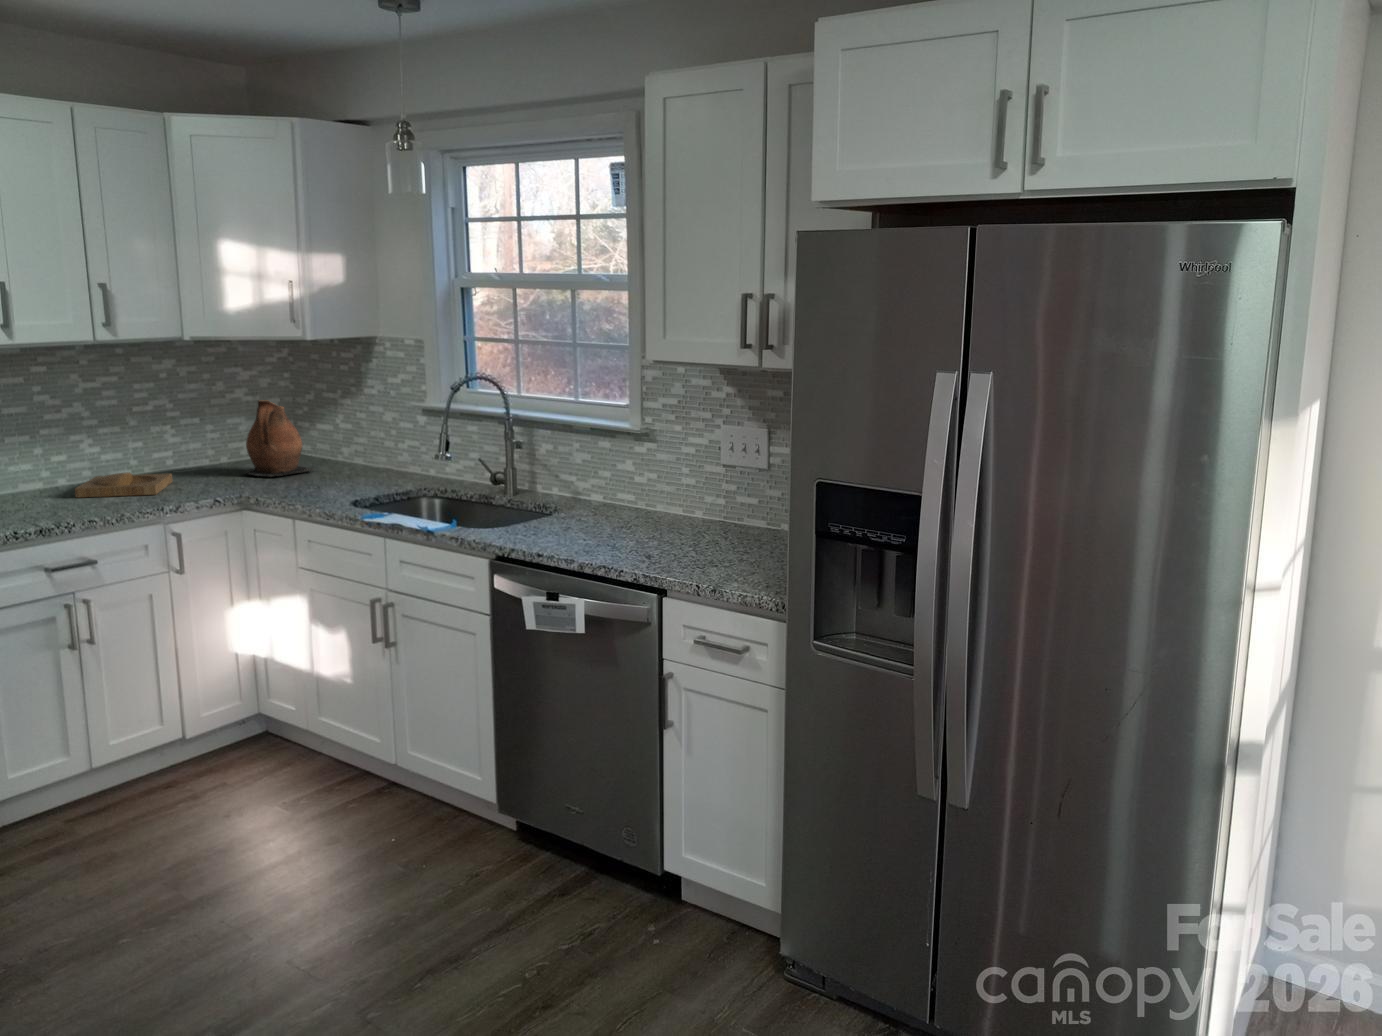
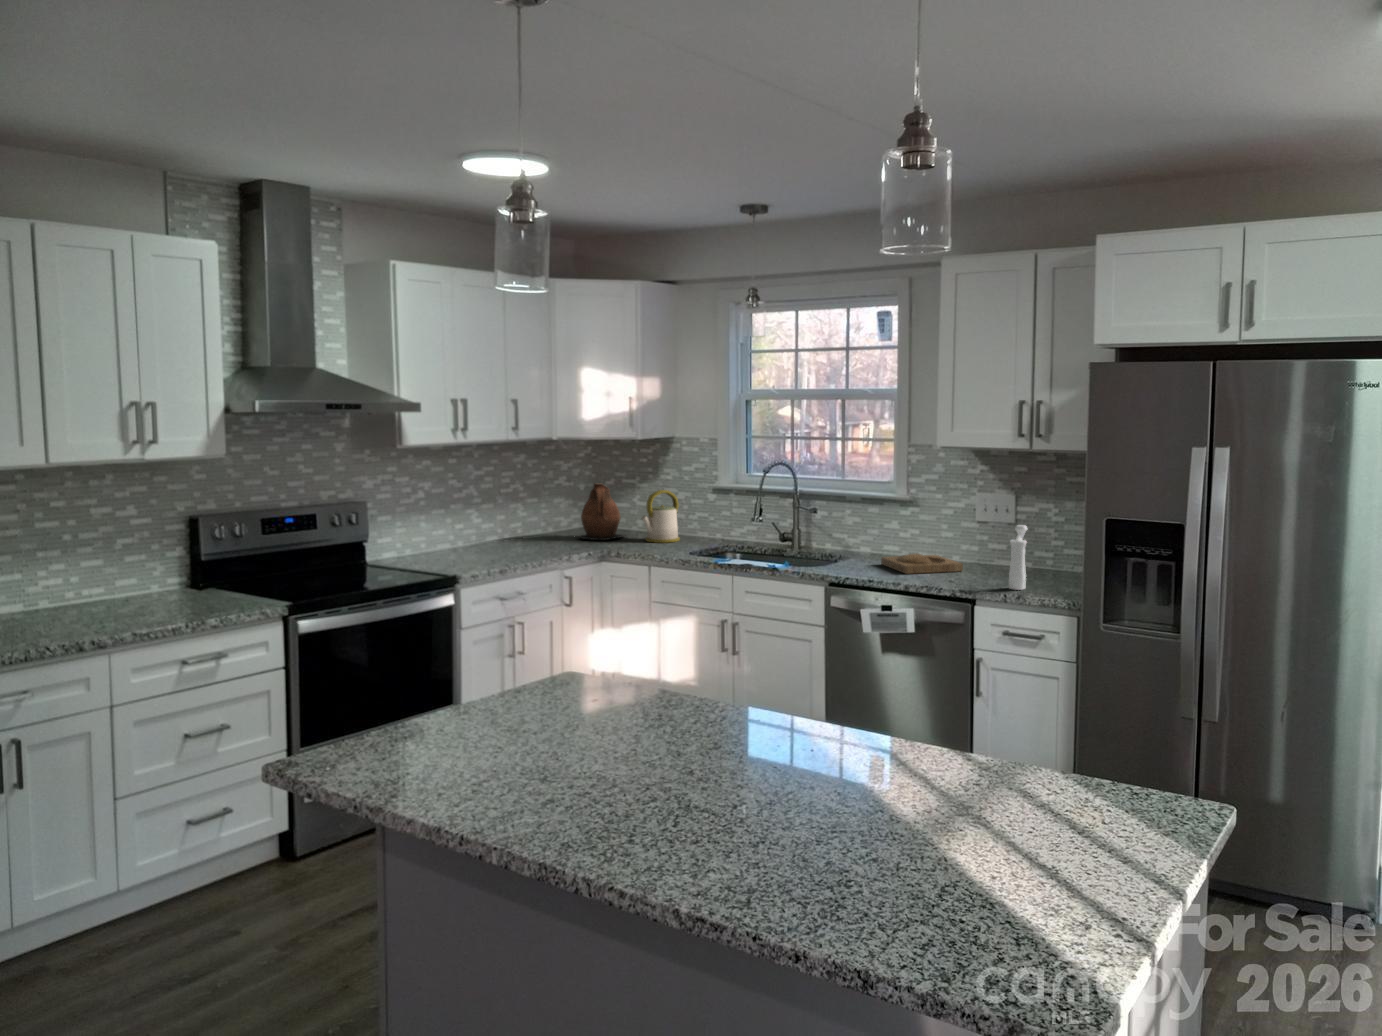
kettle: none [317,410,375,481] -> present [642,490,680,543]
tray: present [75,472,173,497] -> present [881,554,963,574]
pepper mill: none [717,478,753,576] -> present [1009,525,1027,590]

